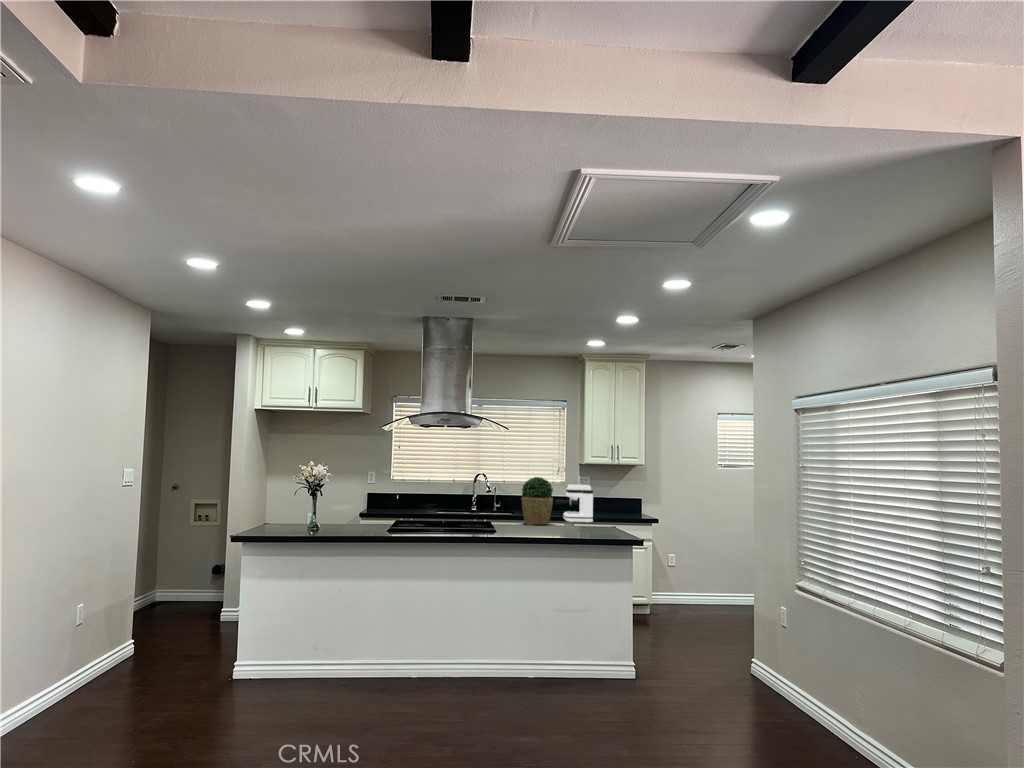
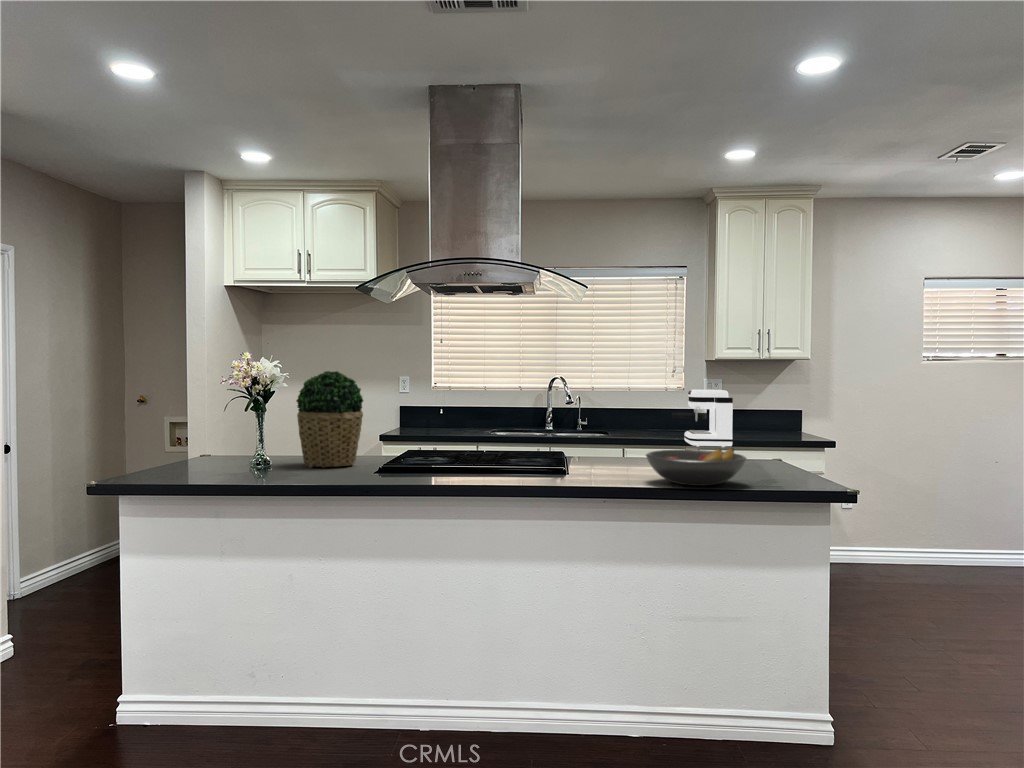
potted plant: present [521,477,553,525] -> present [296,371,363,468]
fruit bowl: none [534,519,586,539] -> present [646,448,747,486]

